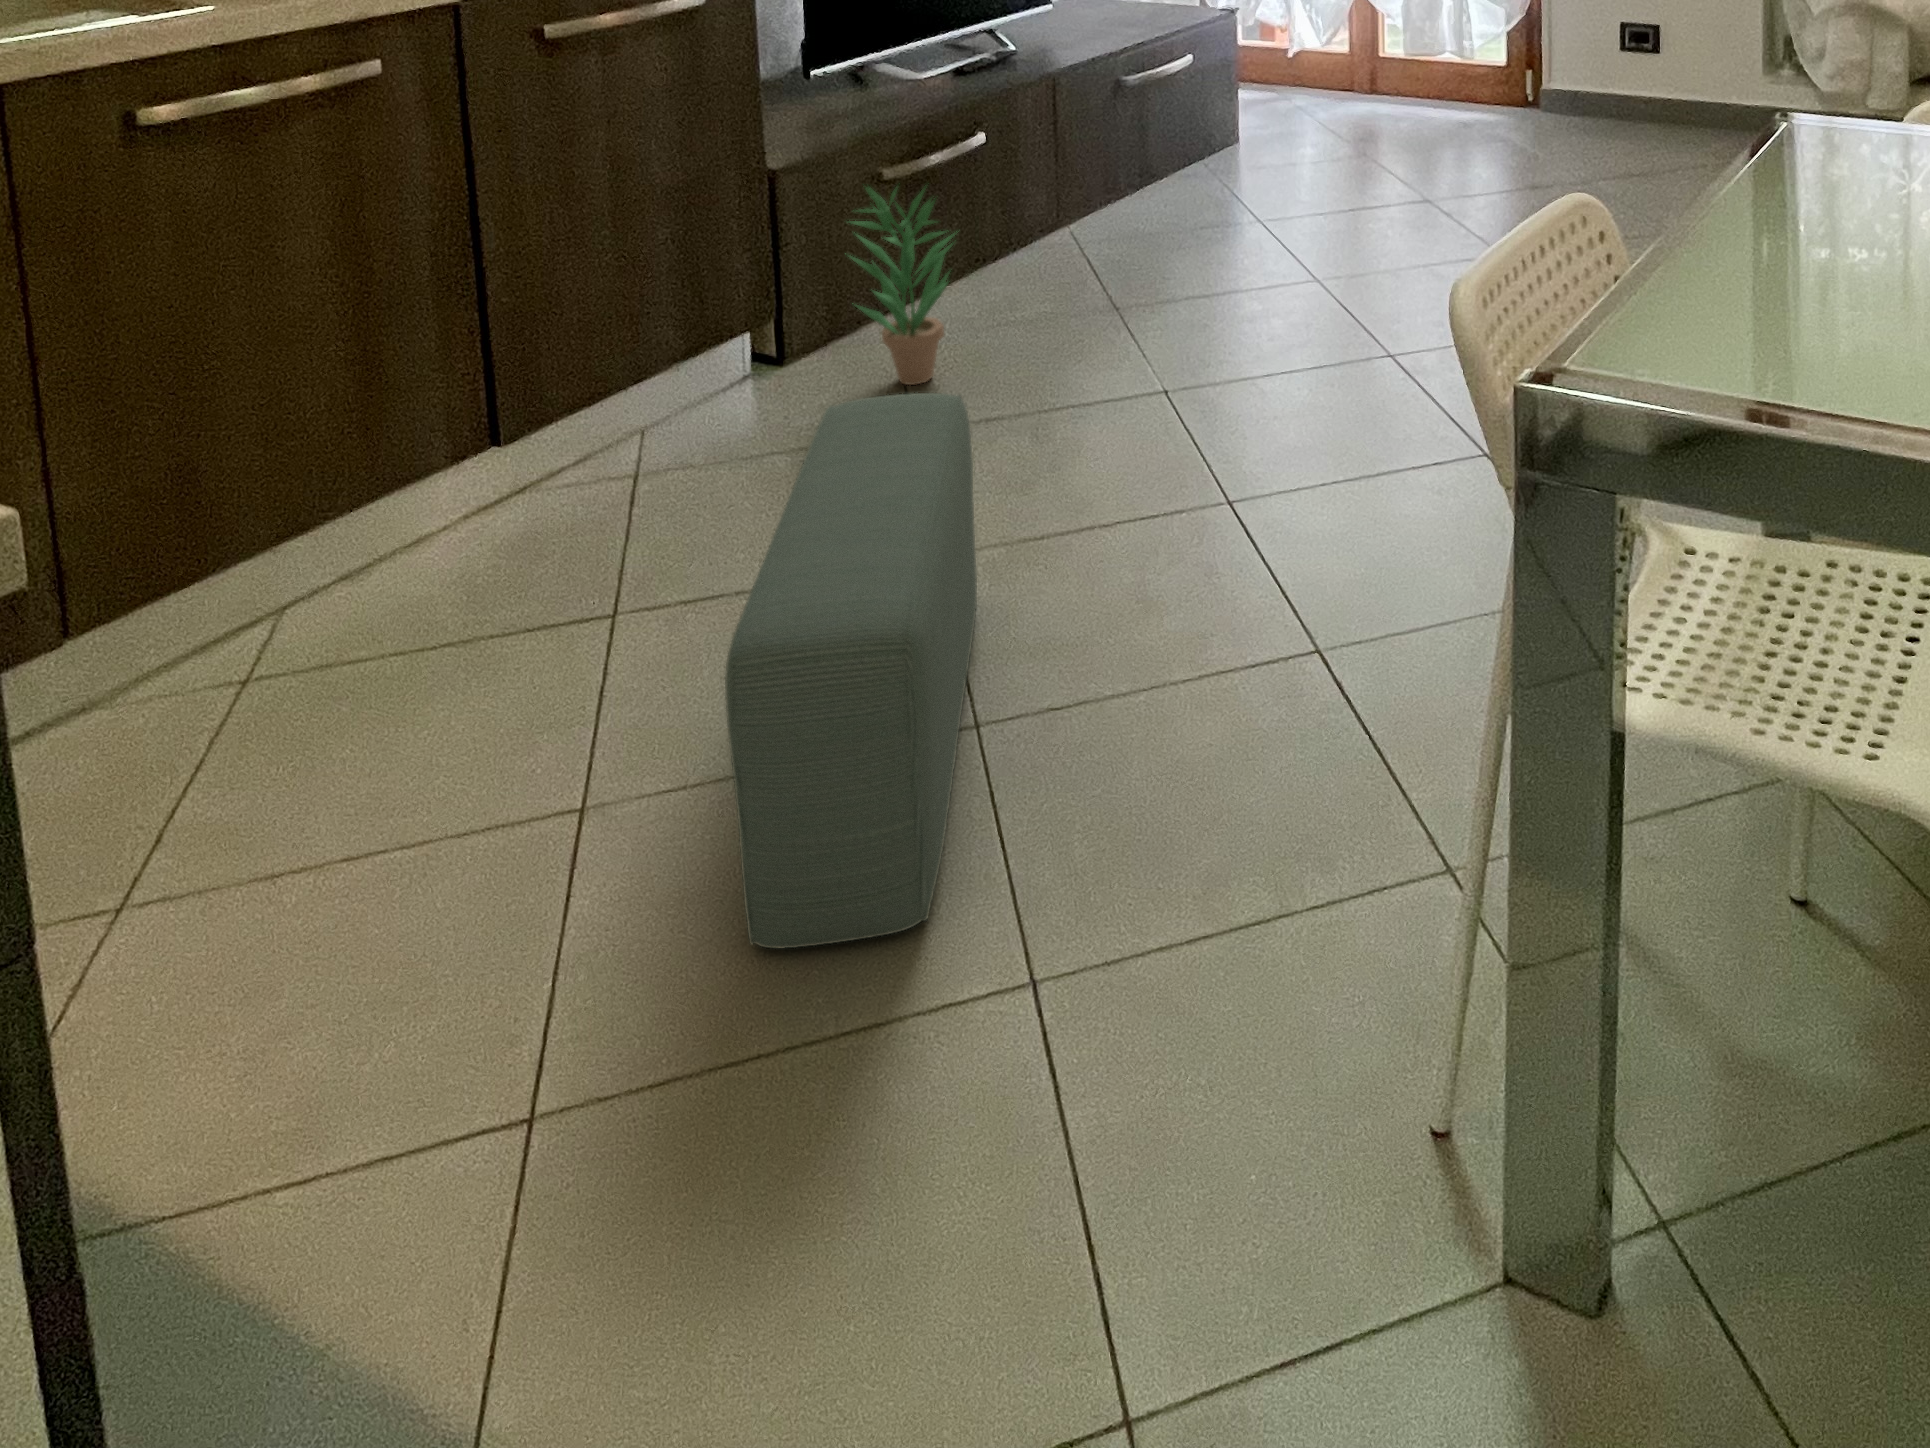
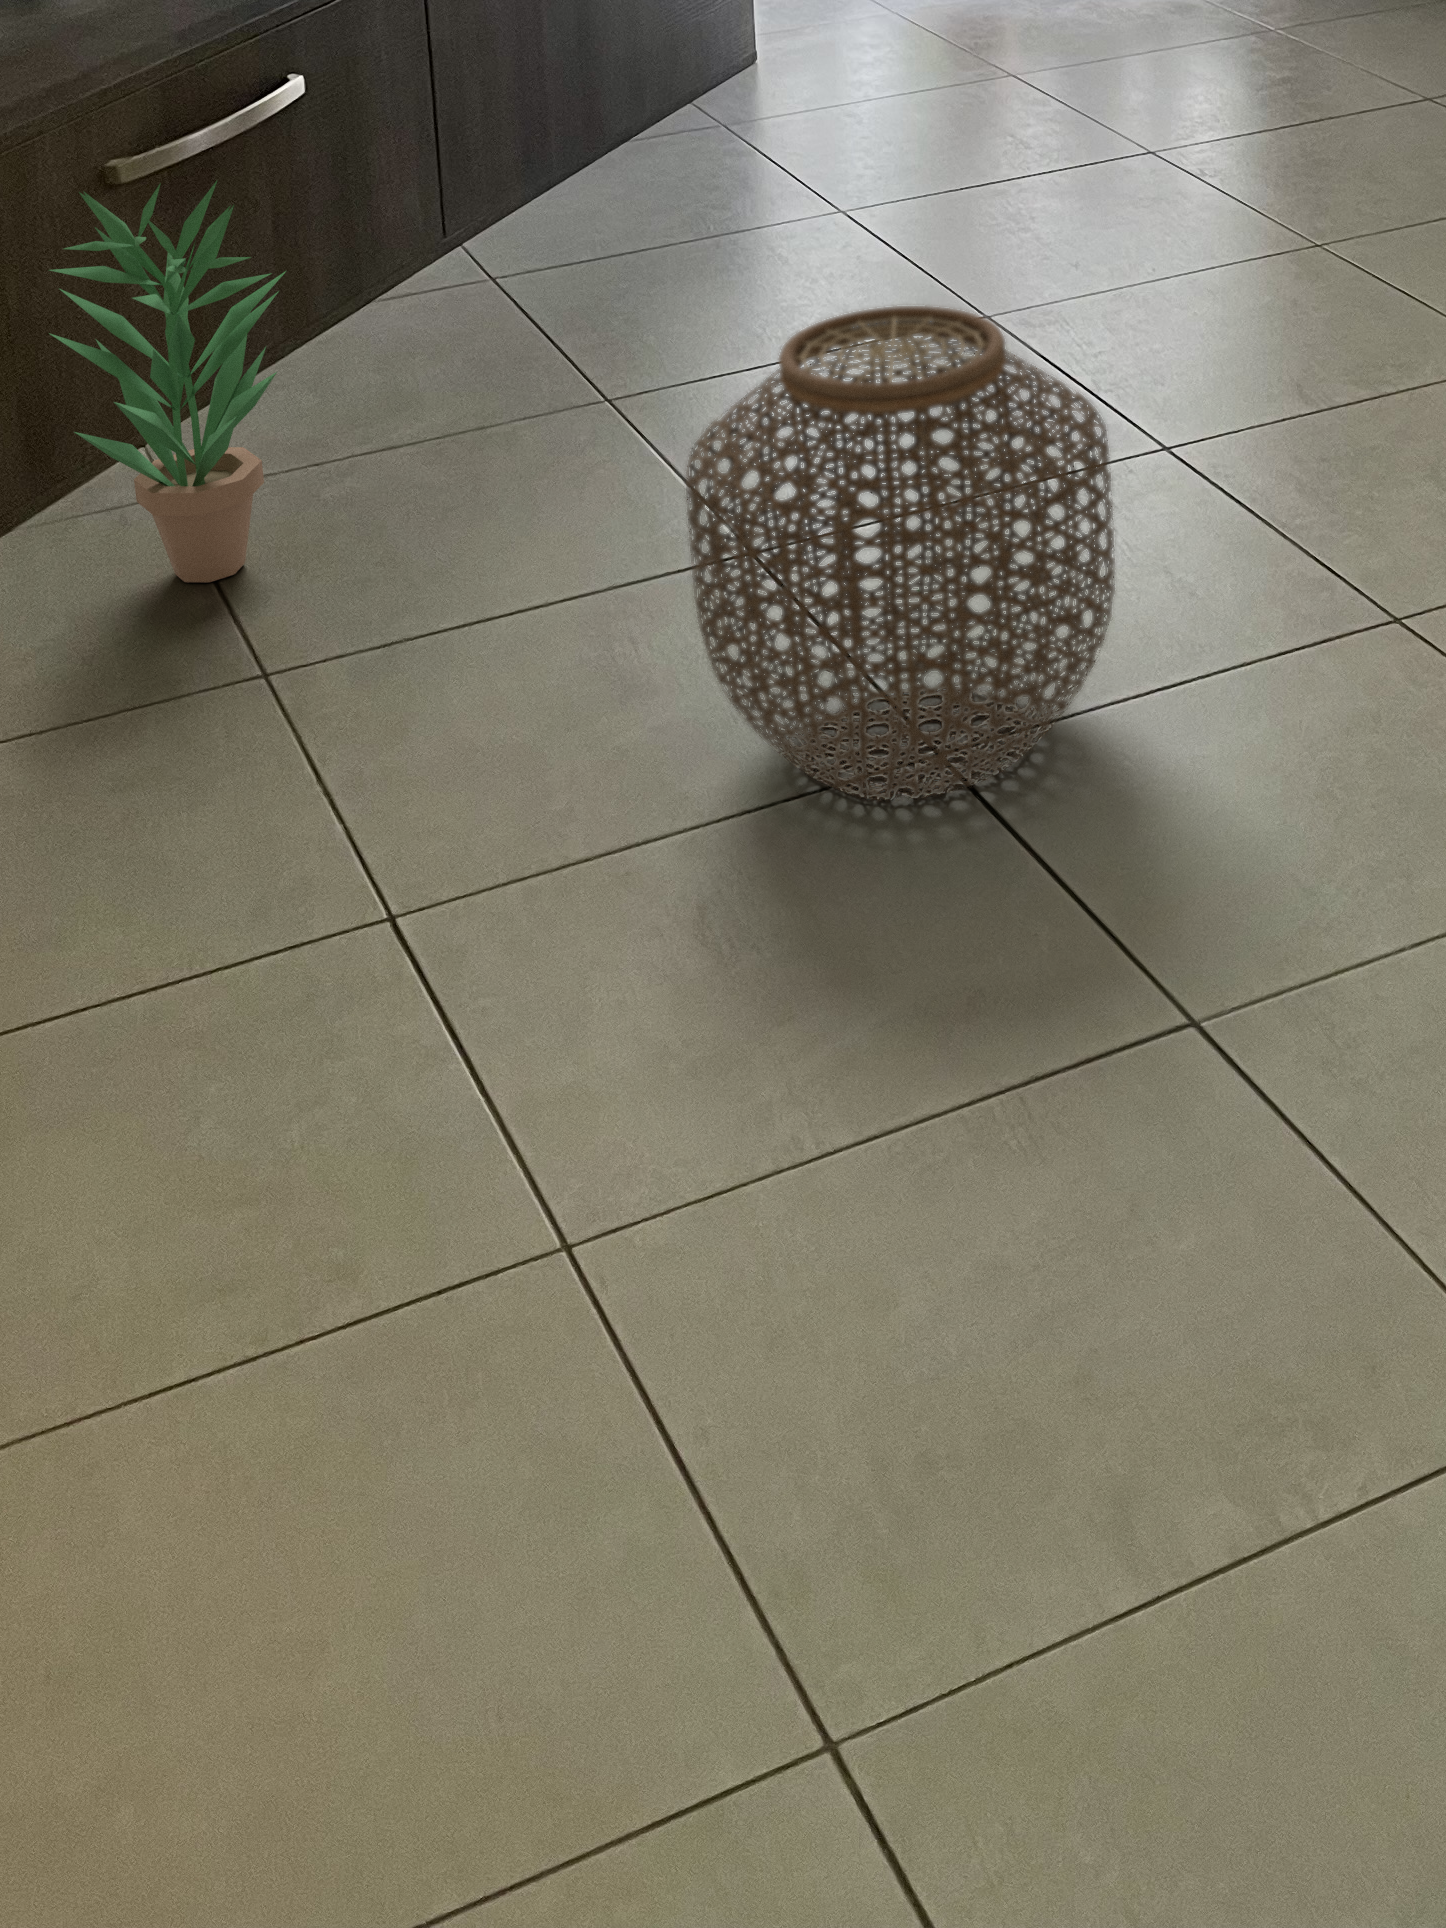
woven basket: none [1126,266,1343,523] -> present [686,306,1115,800]
pouf: present [725,393,977,949] -> none [62,603,507,1737]

